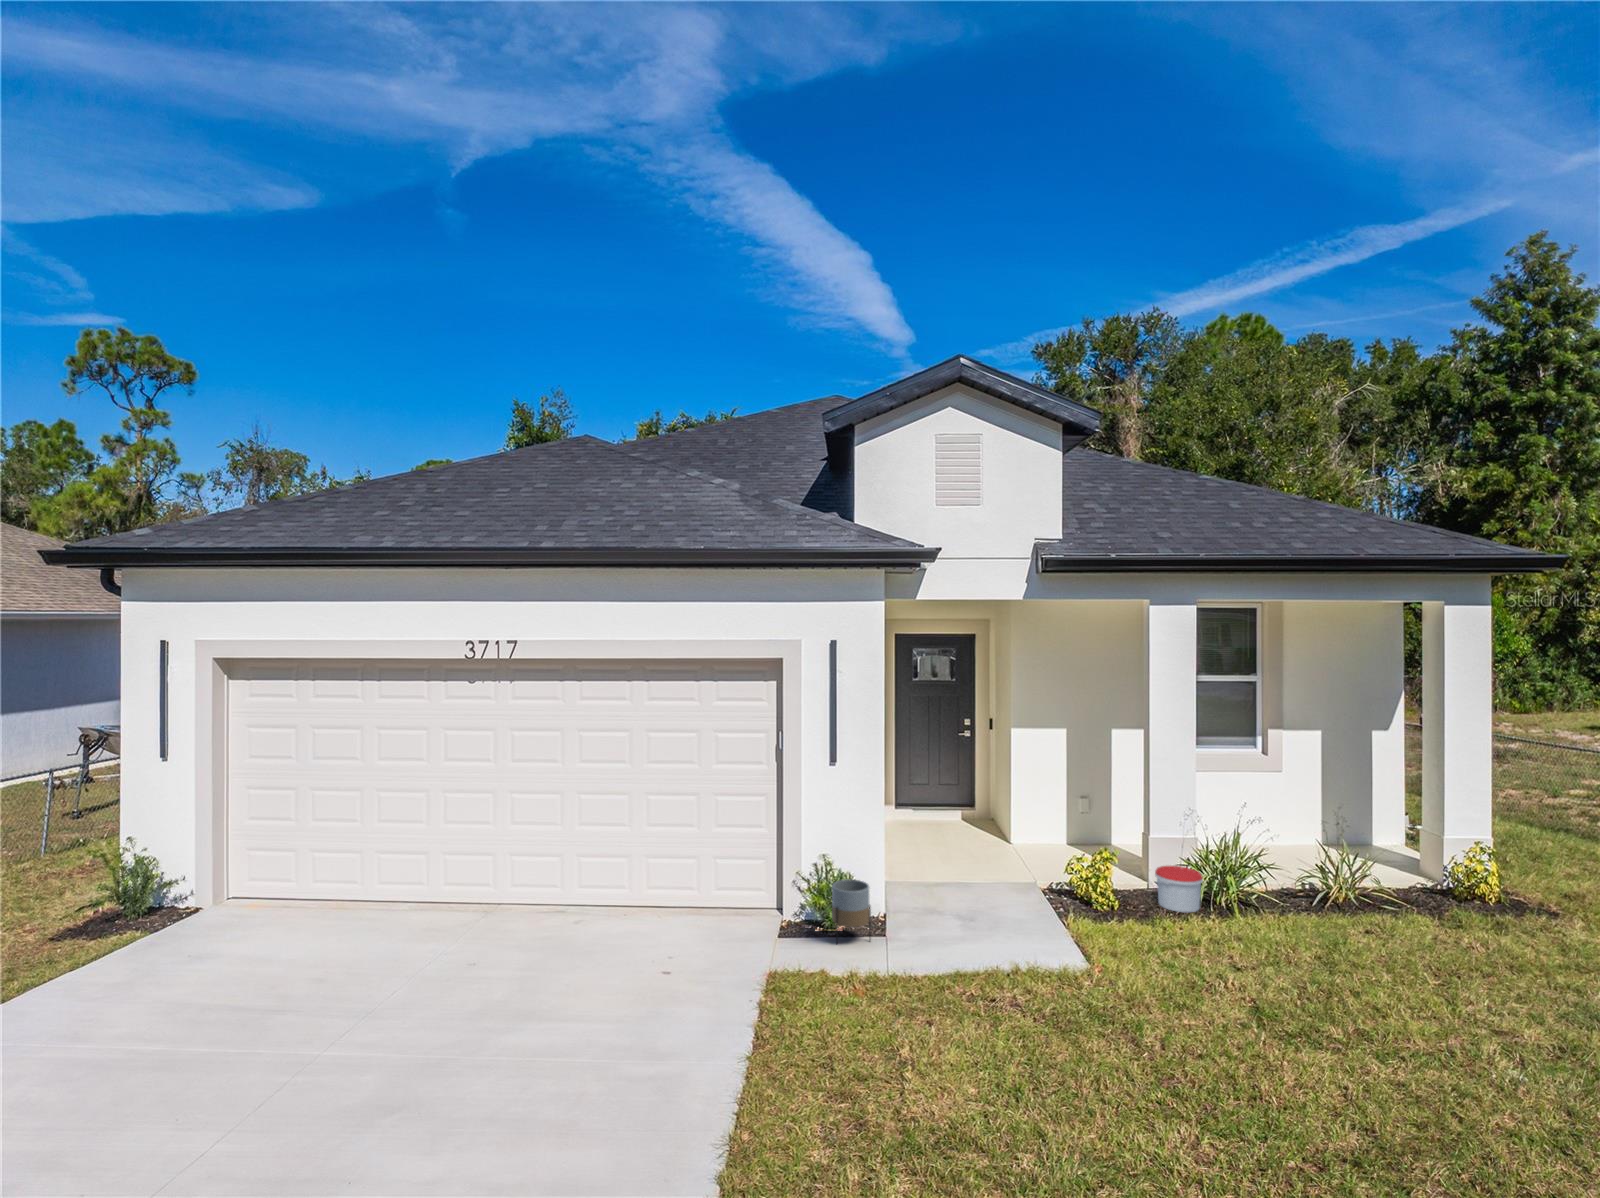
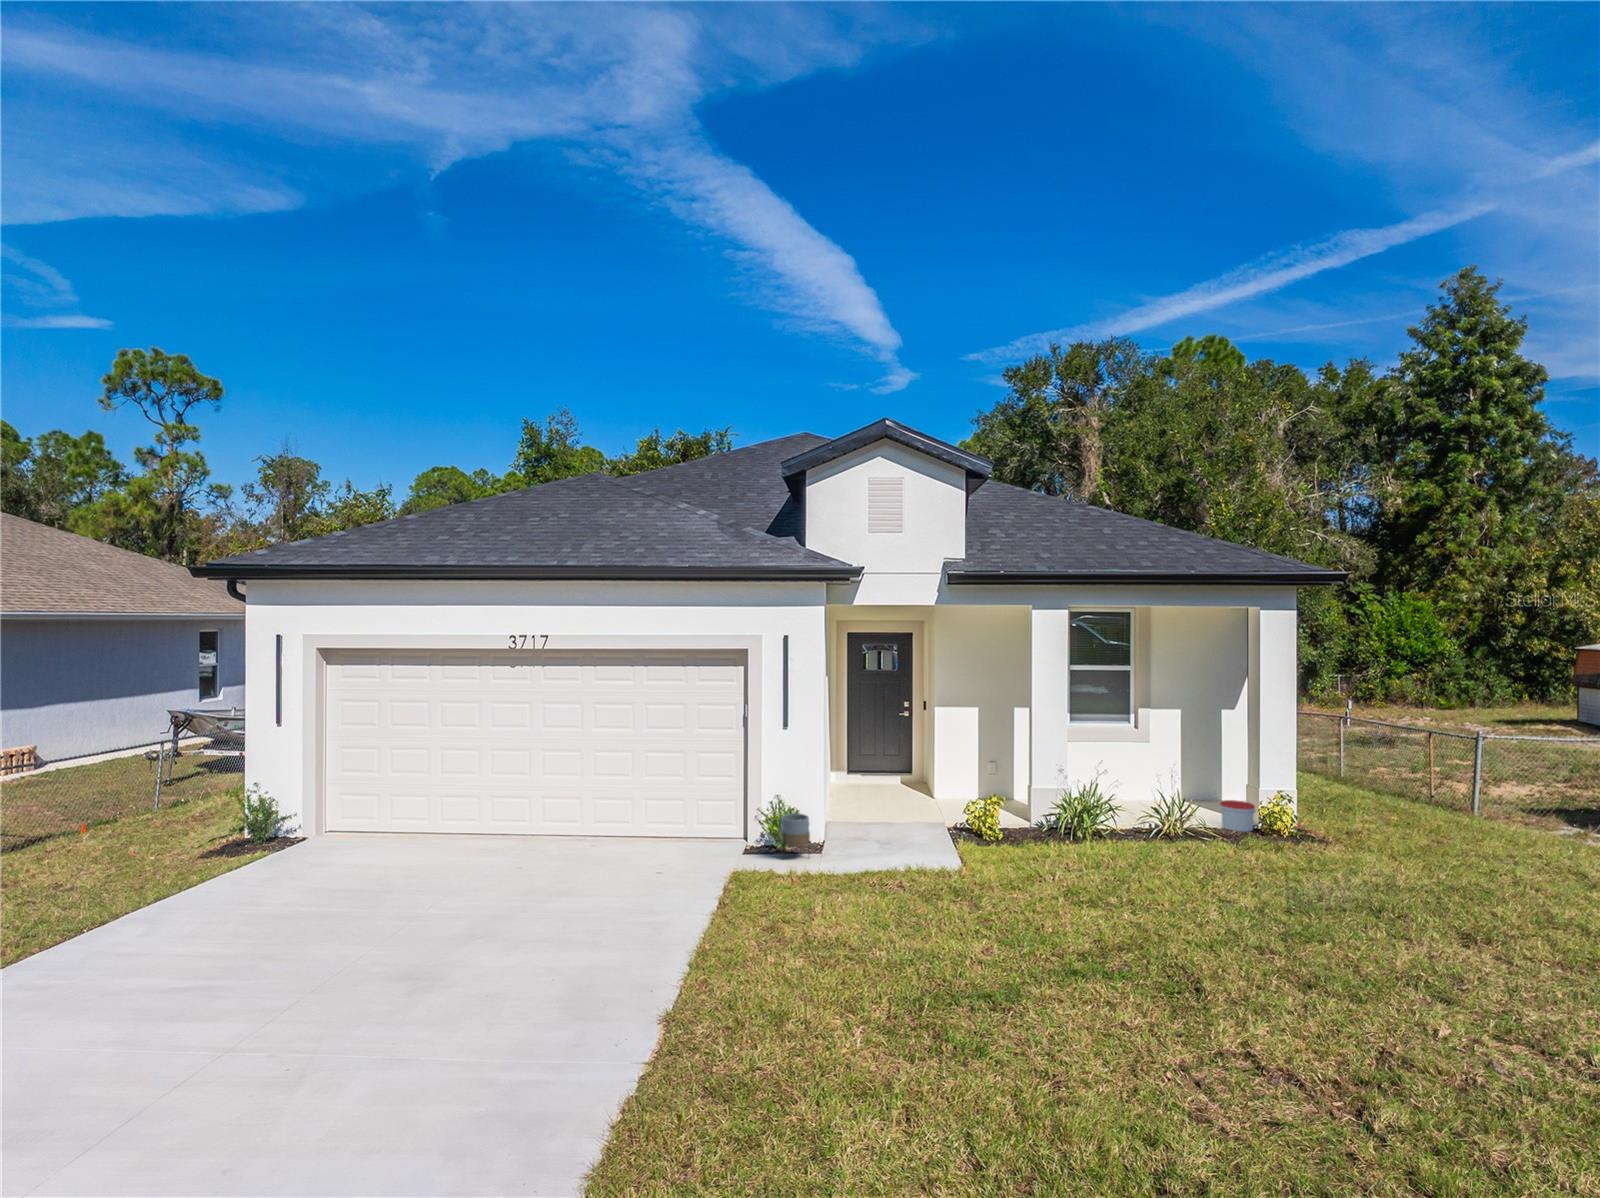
bucket: present [1155,866,1203,912] -> present [1219,800,1255,832]

